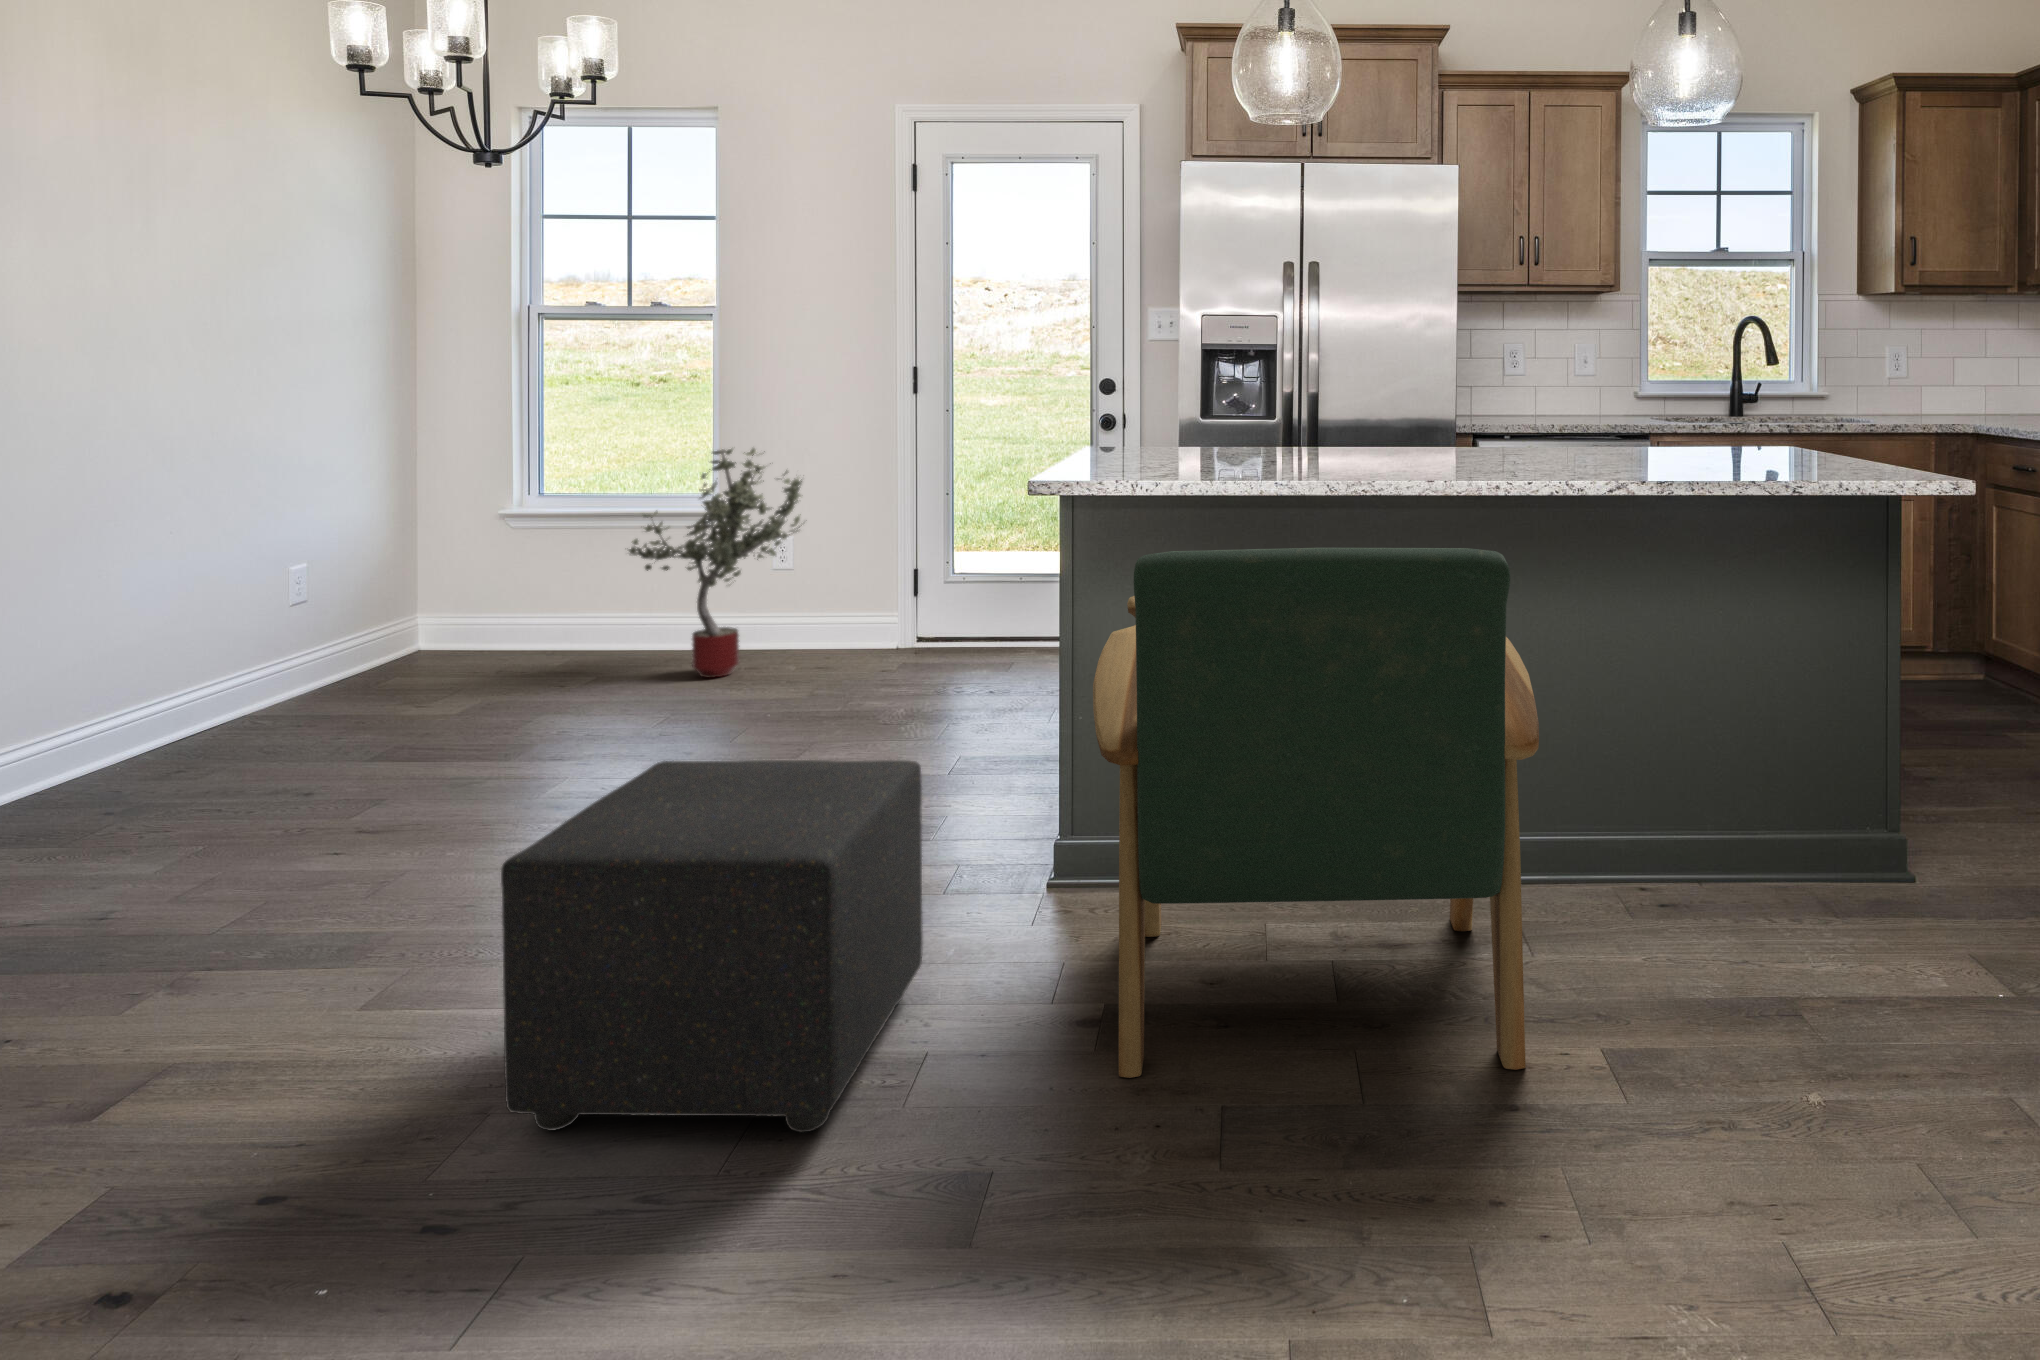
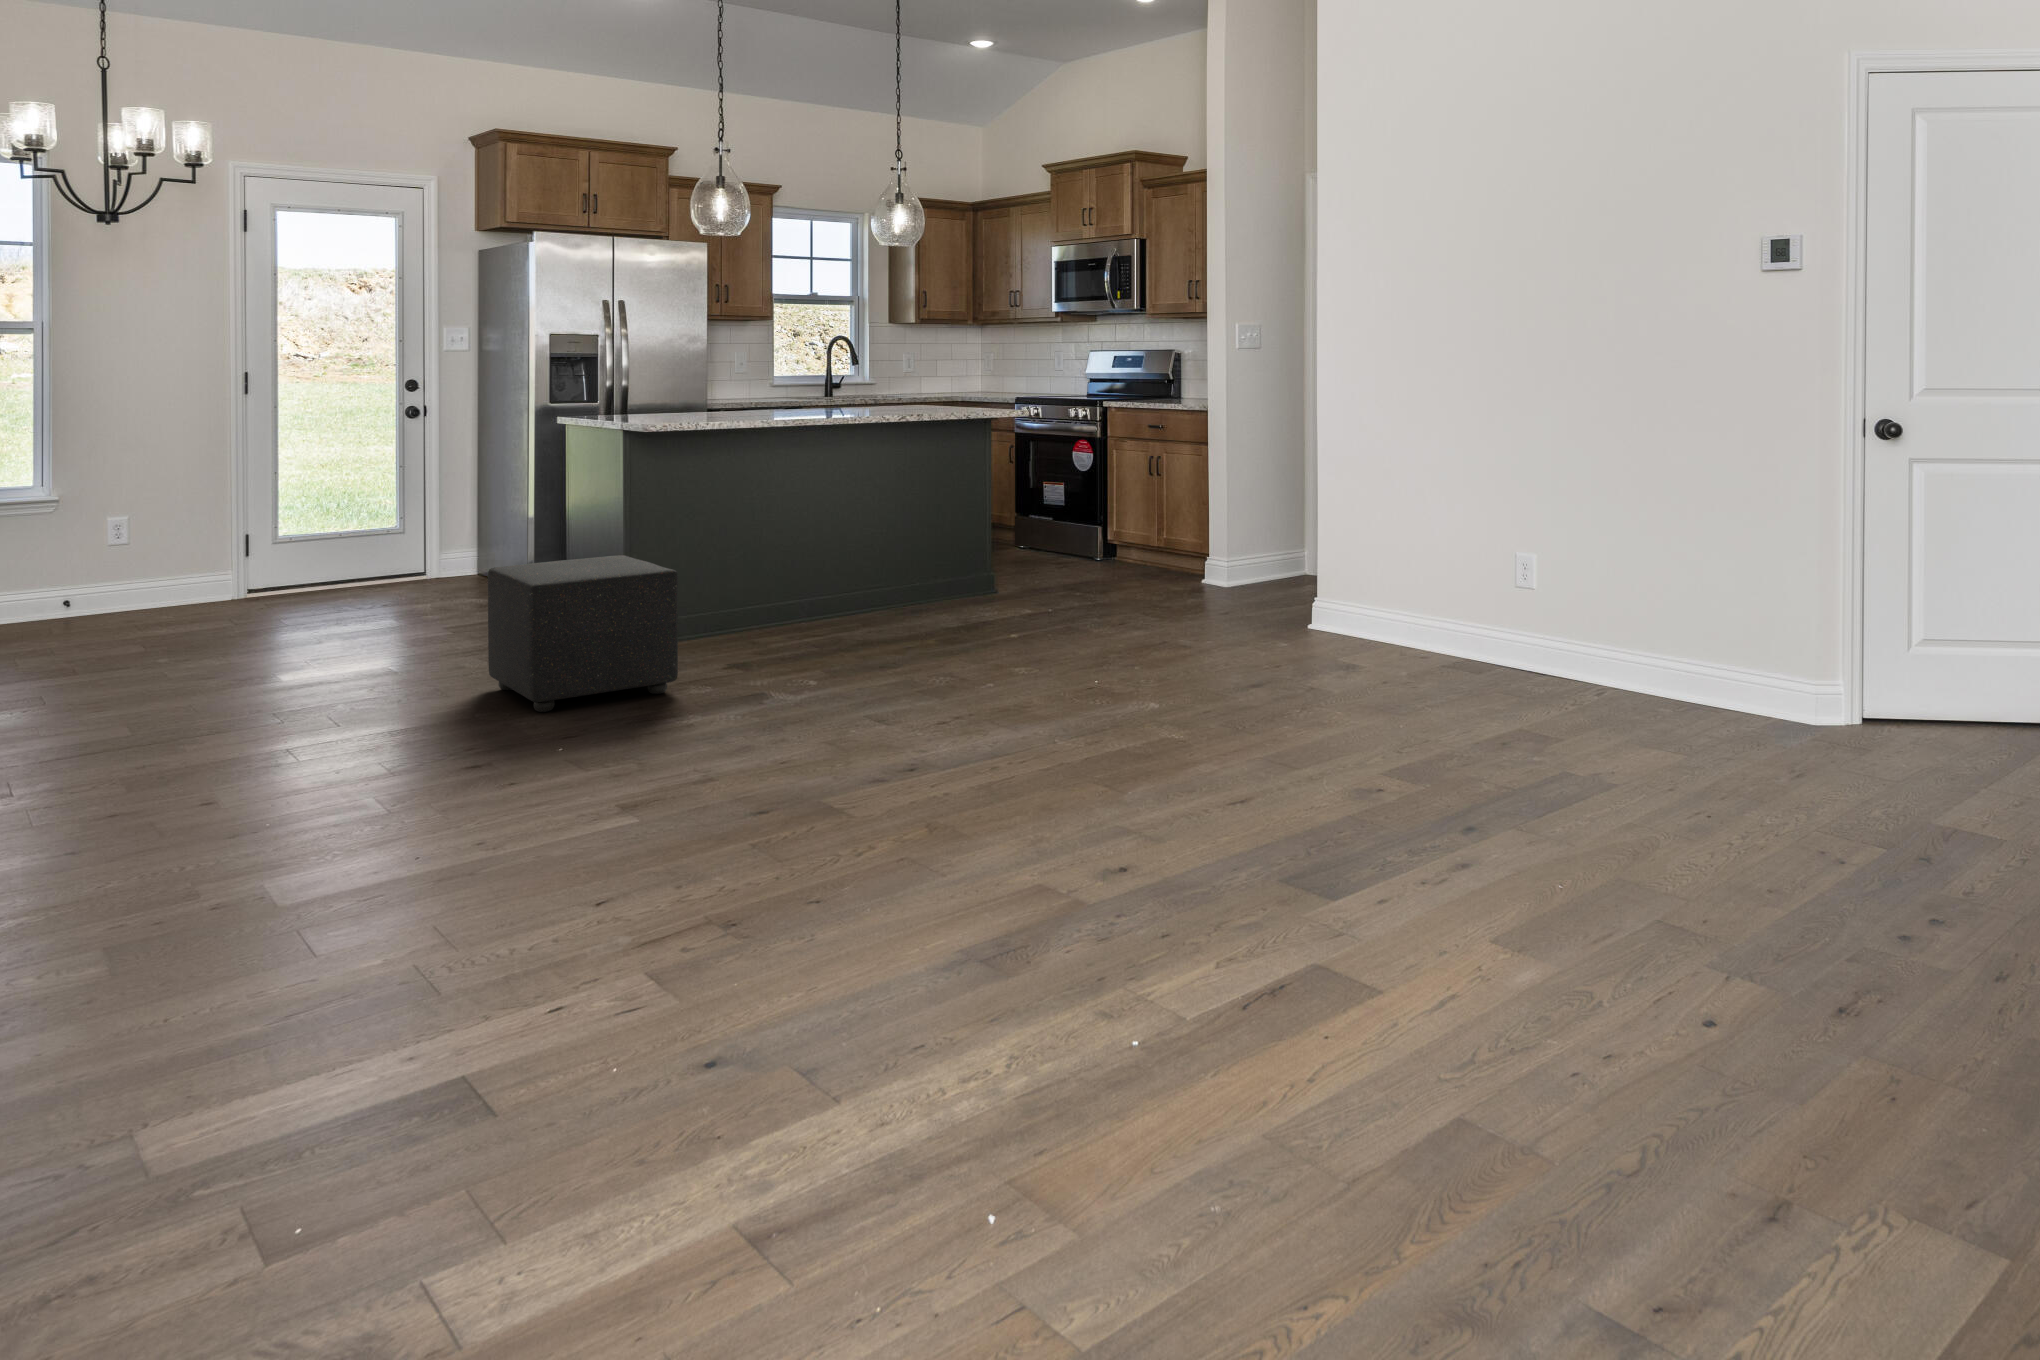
potted tree: present [629,448,802,677] -> none [19,434,204,622]
armchair: present [1093,548,1539,1078] -> none [669,432,912,667]

